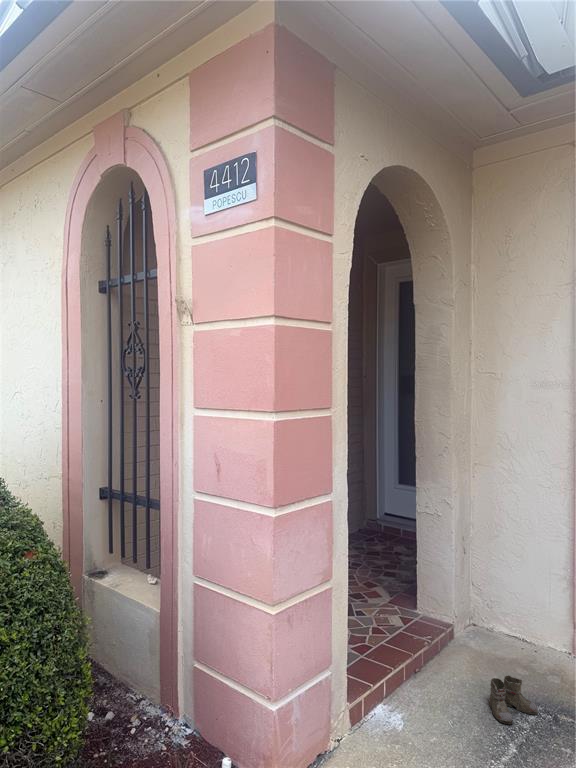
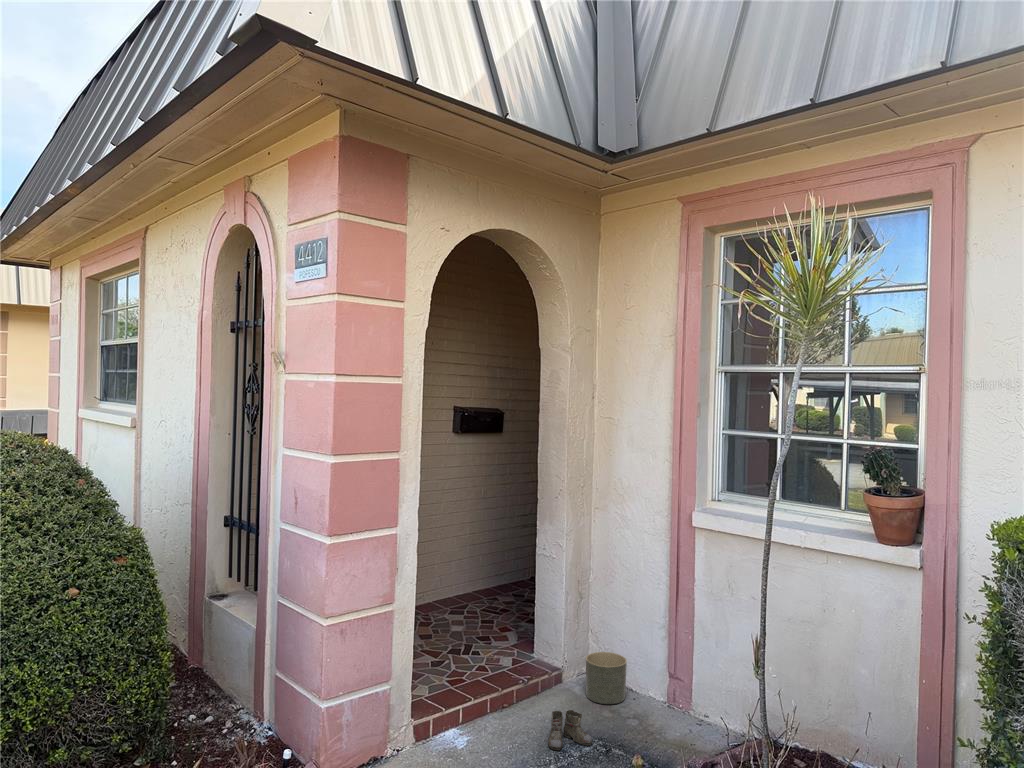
planter: none [487,605,531,660] -> present [586,652,627,704]

